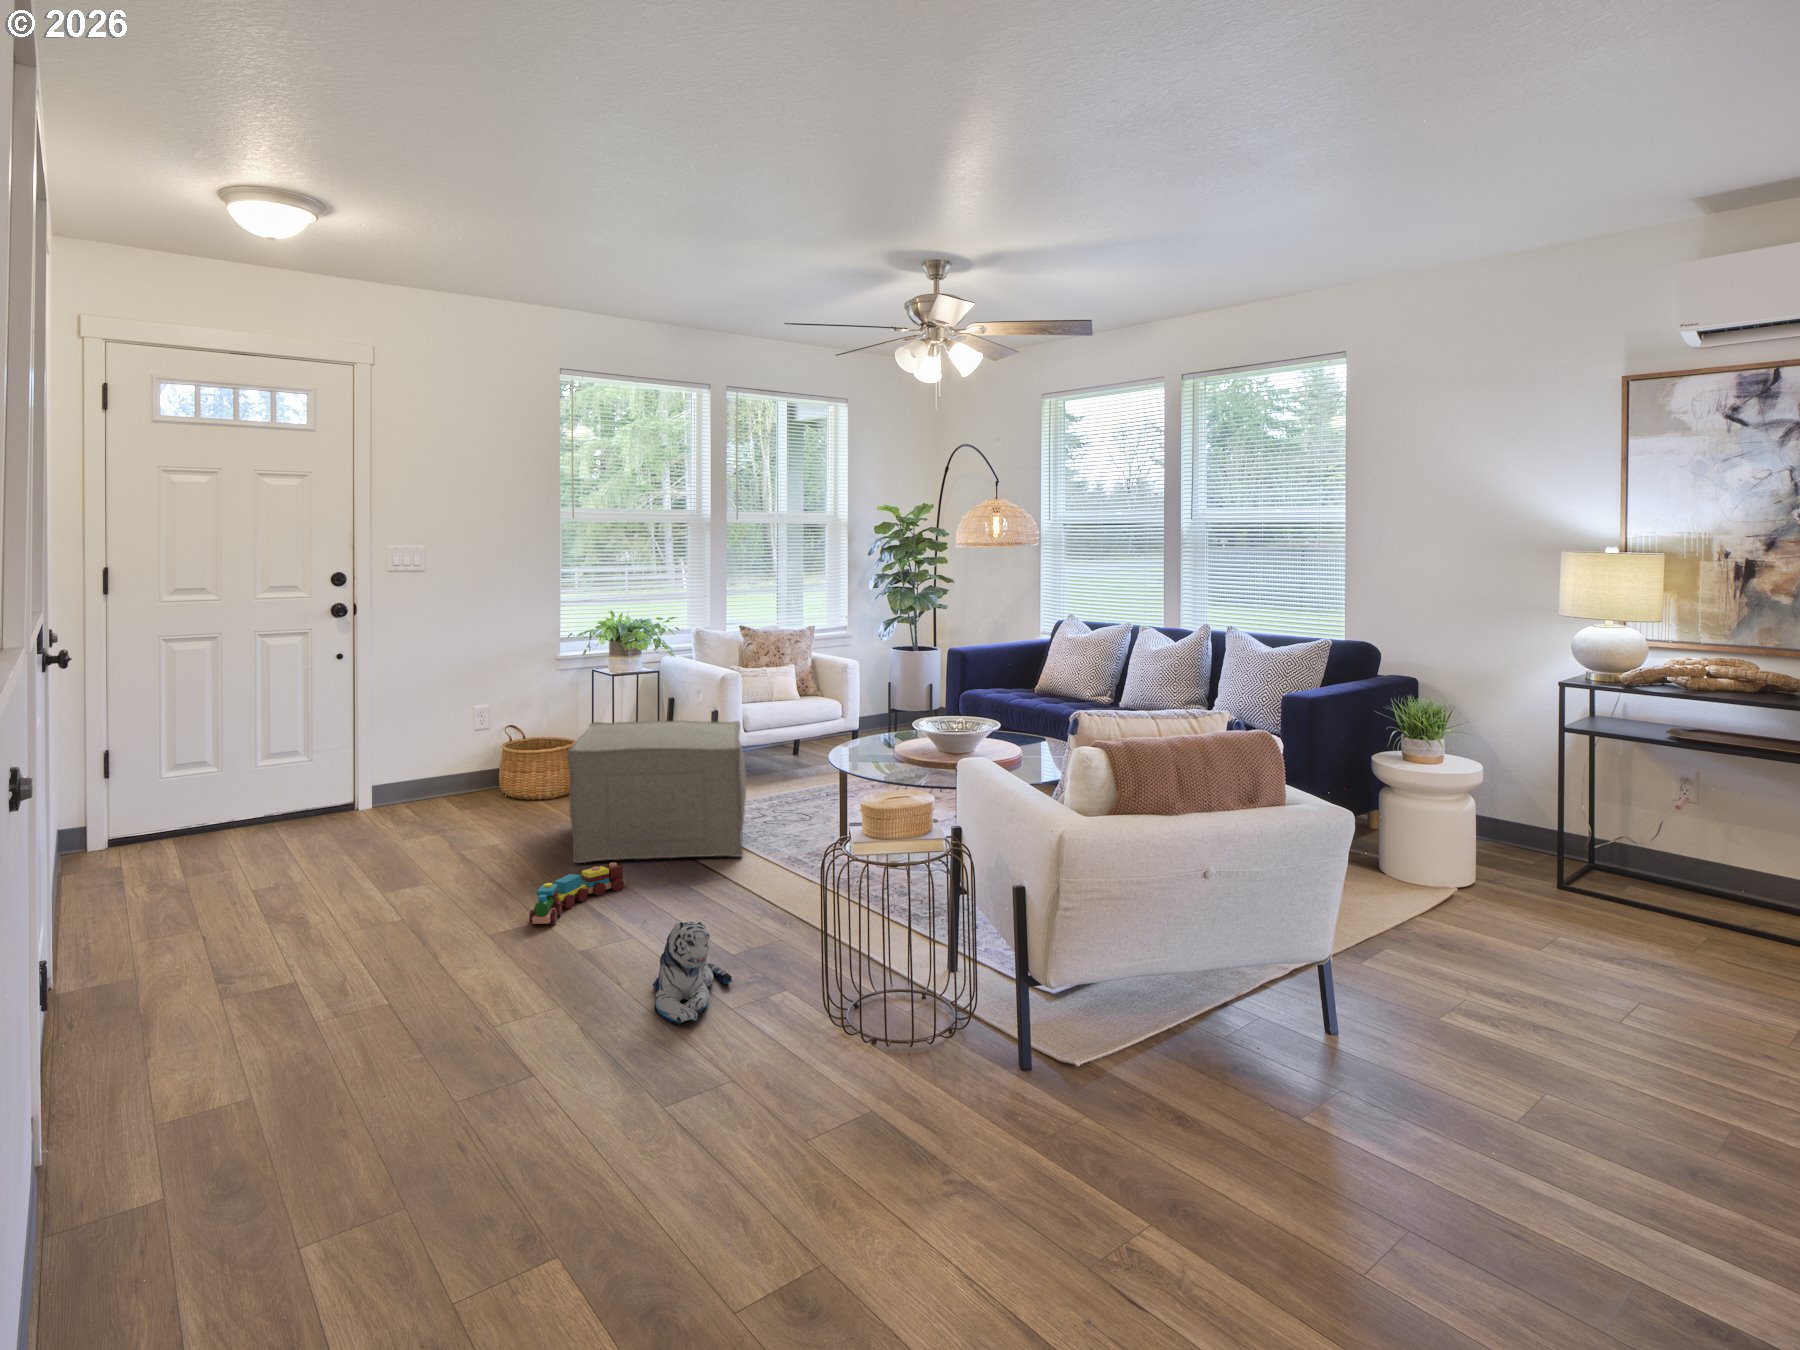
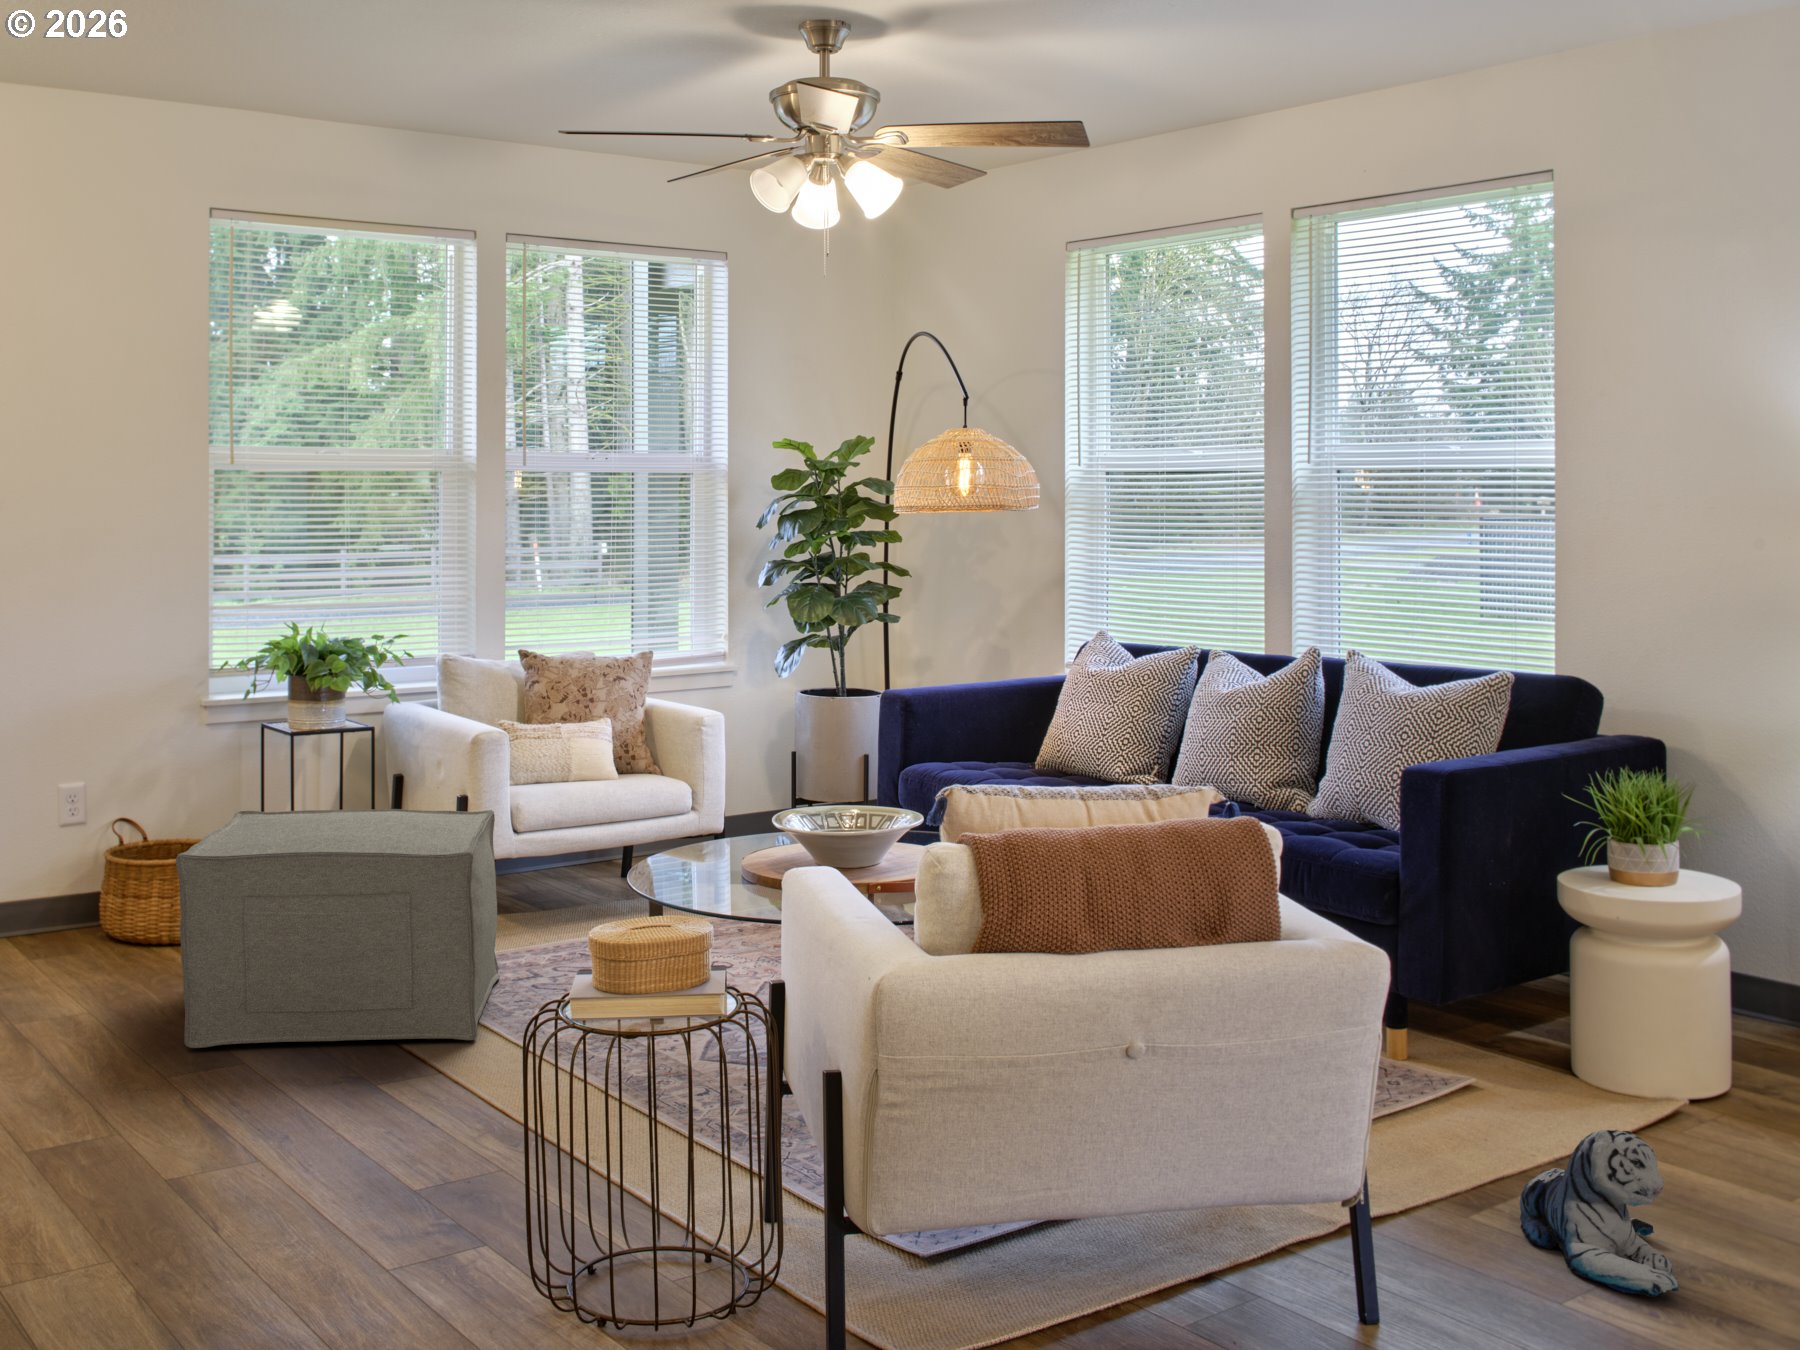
toy train: present [529,863,625,924] -> none [82,1045,262,1144]
plush toy: present [653,922,732,1025] -> present [1520,1130,1679,1297]

